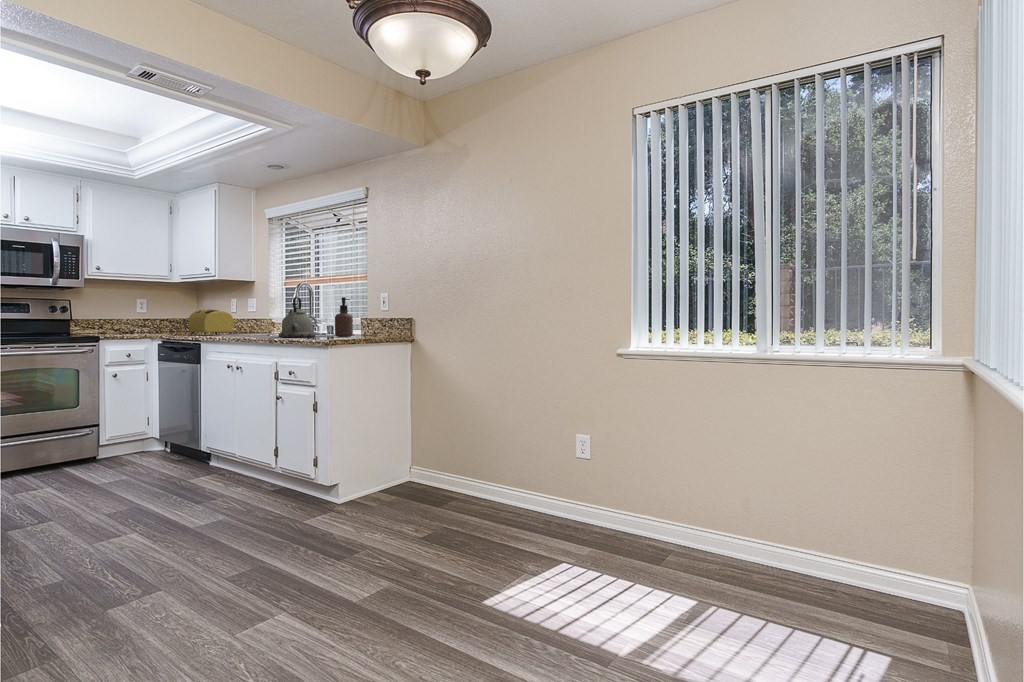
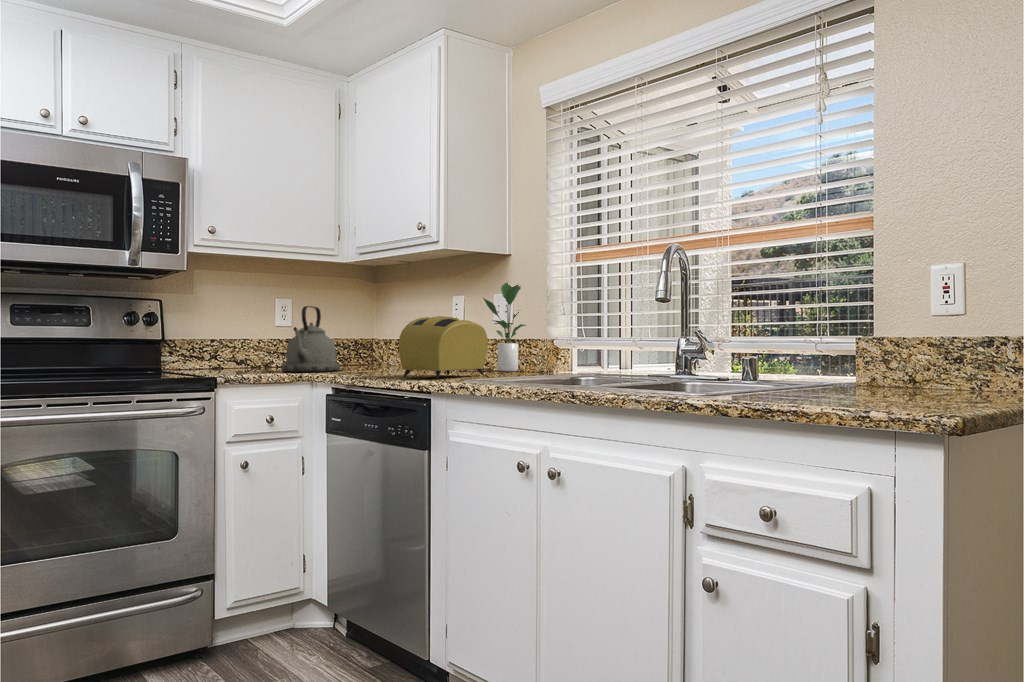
potted plant: none [239,292,263,334] -> present [483,282,526,371]
kettle: present [279,297,316,337] -> present [282,306,340,372]
soap dispenser: present [335,297,353,337] -> none [887,272,949,400]

